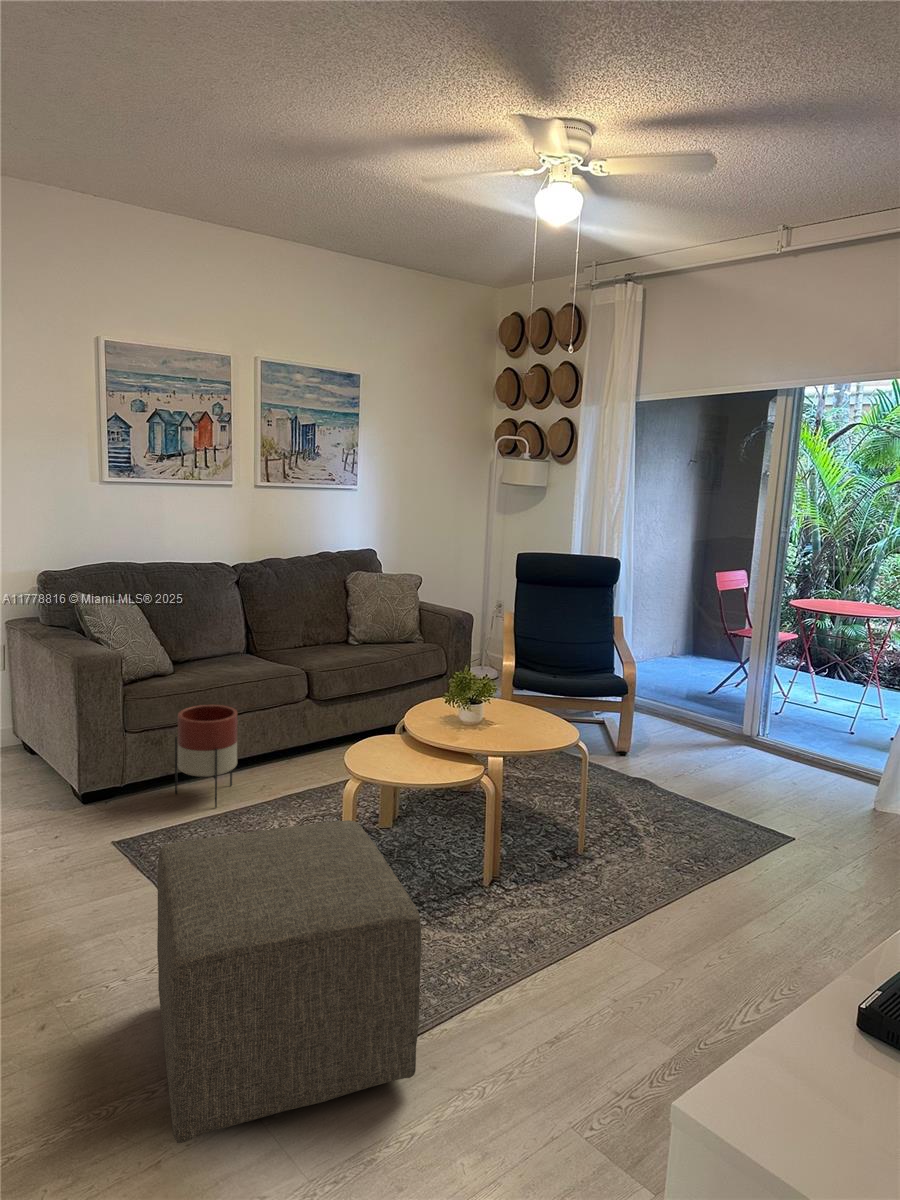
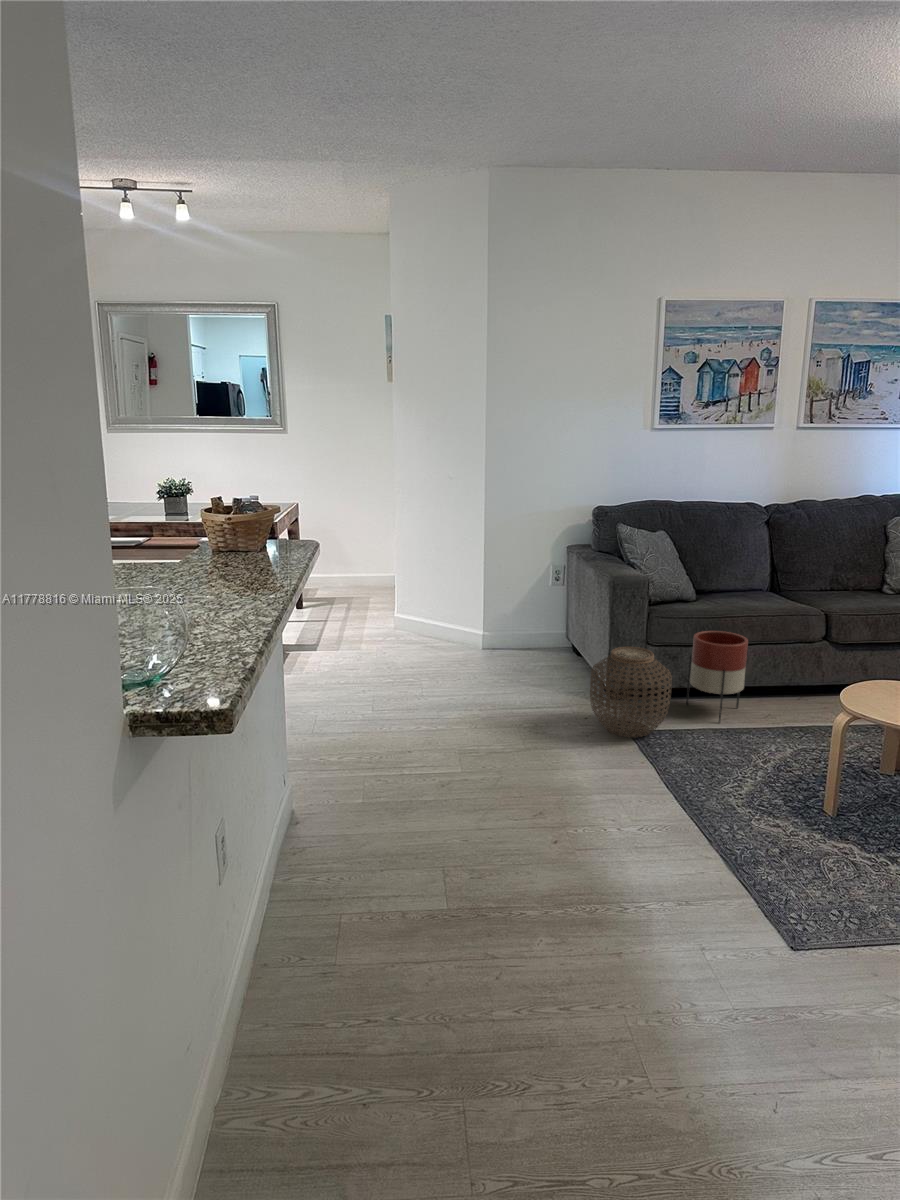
woven basket: none [56,741,160,854] -> present [590,647,672,737]
ottoman: present [157,820,422,1143] -> none [639,723,872,971]

